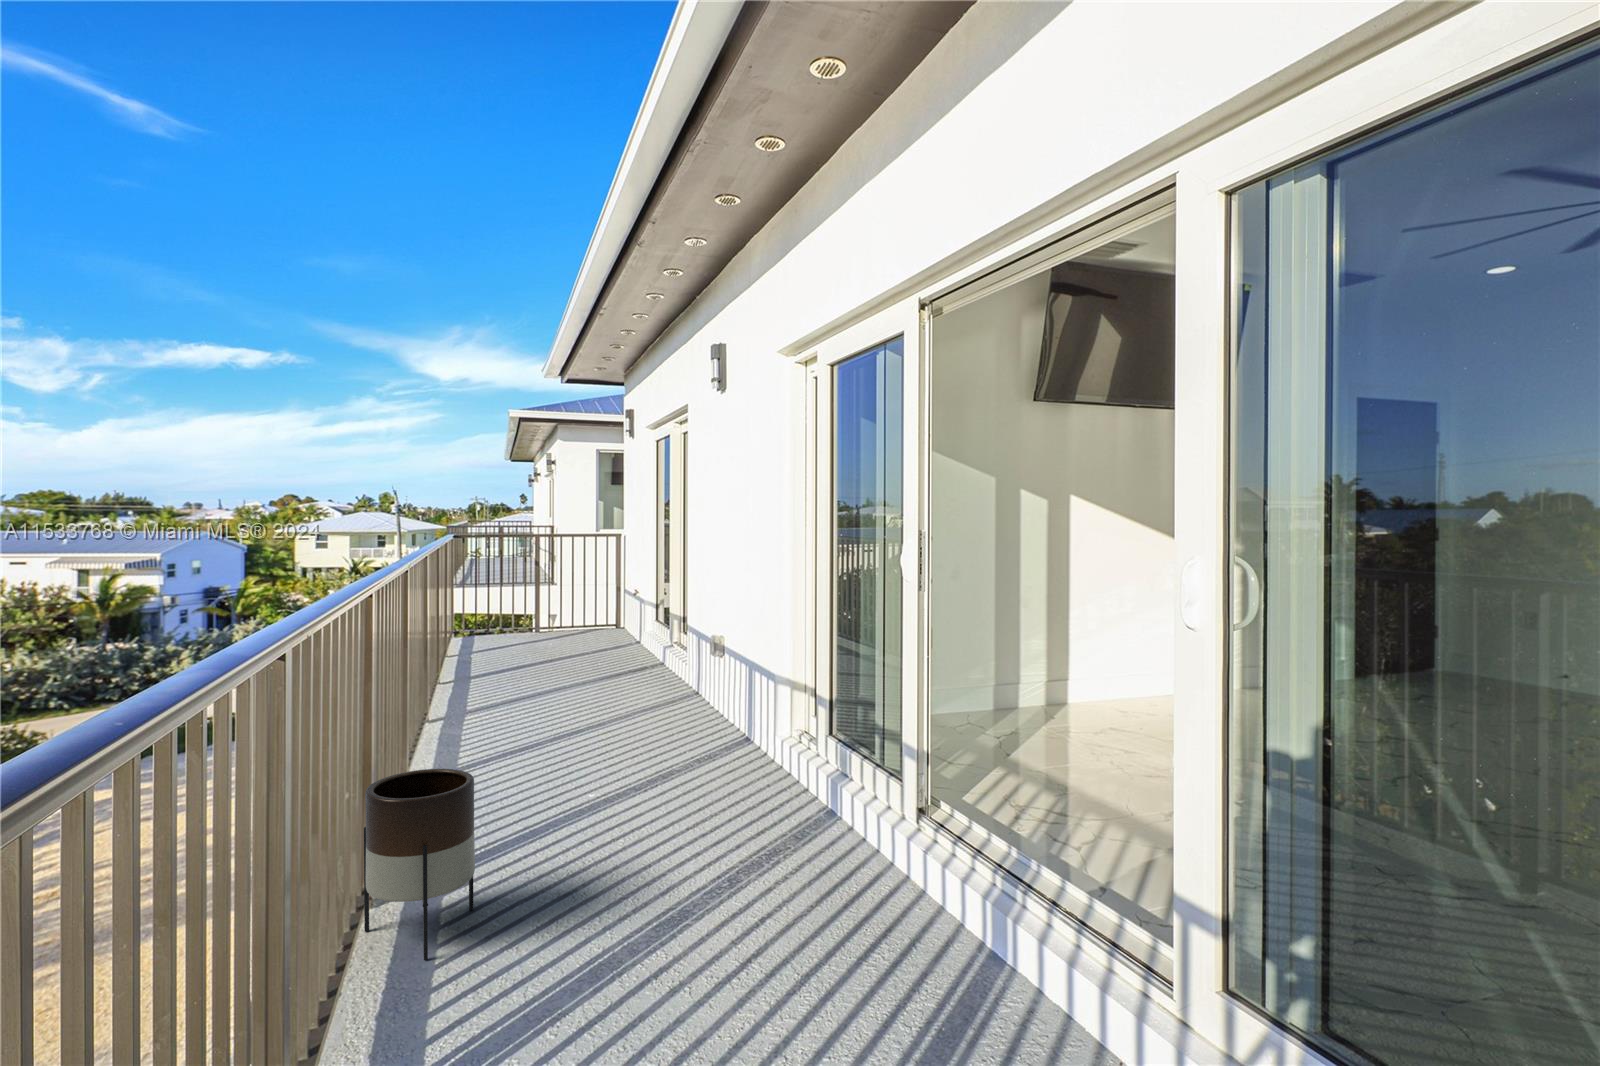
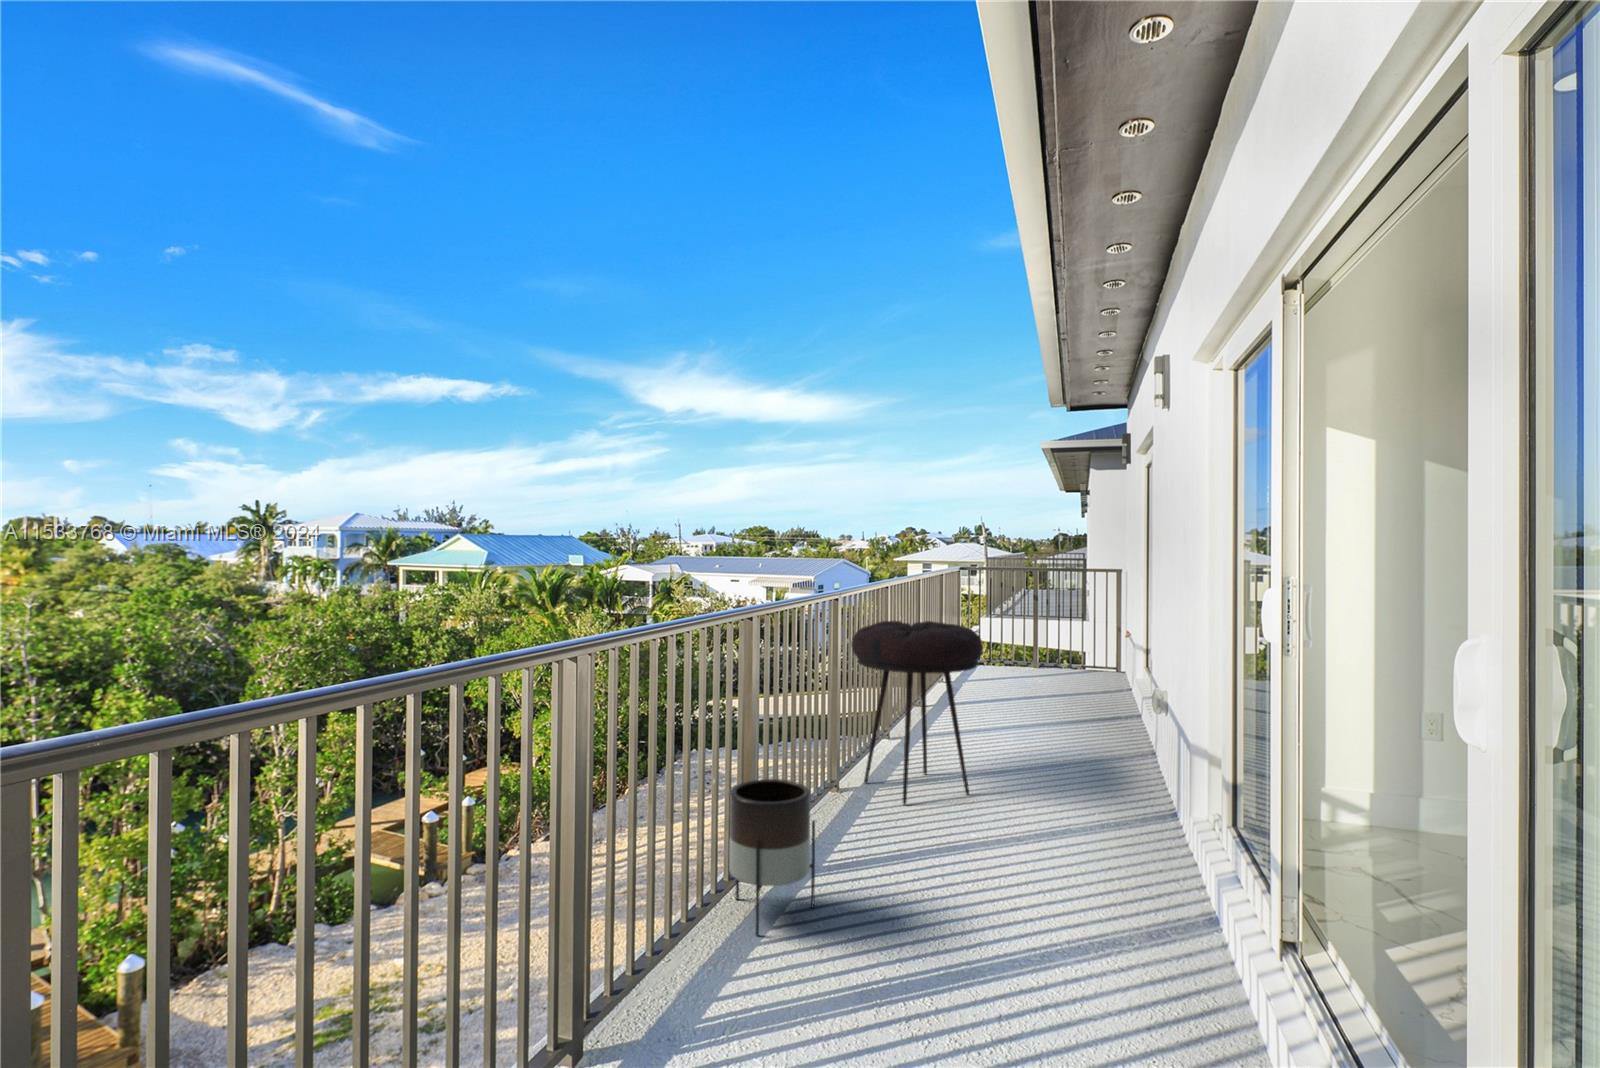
stool: none [418,579,573,783] -> present [851,621,983,805]

